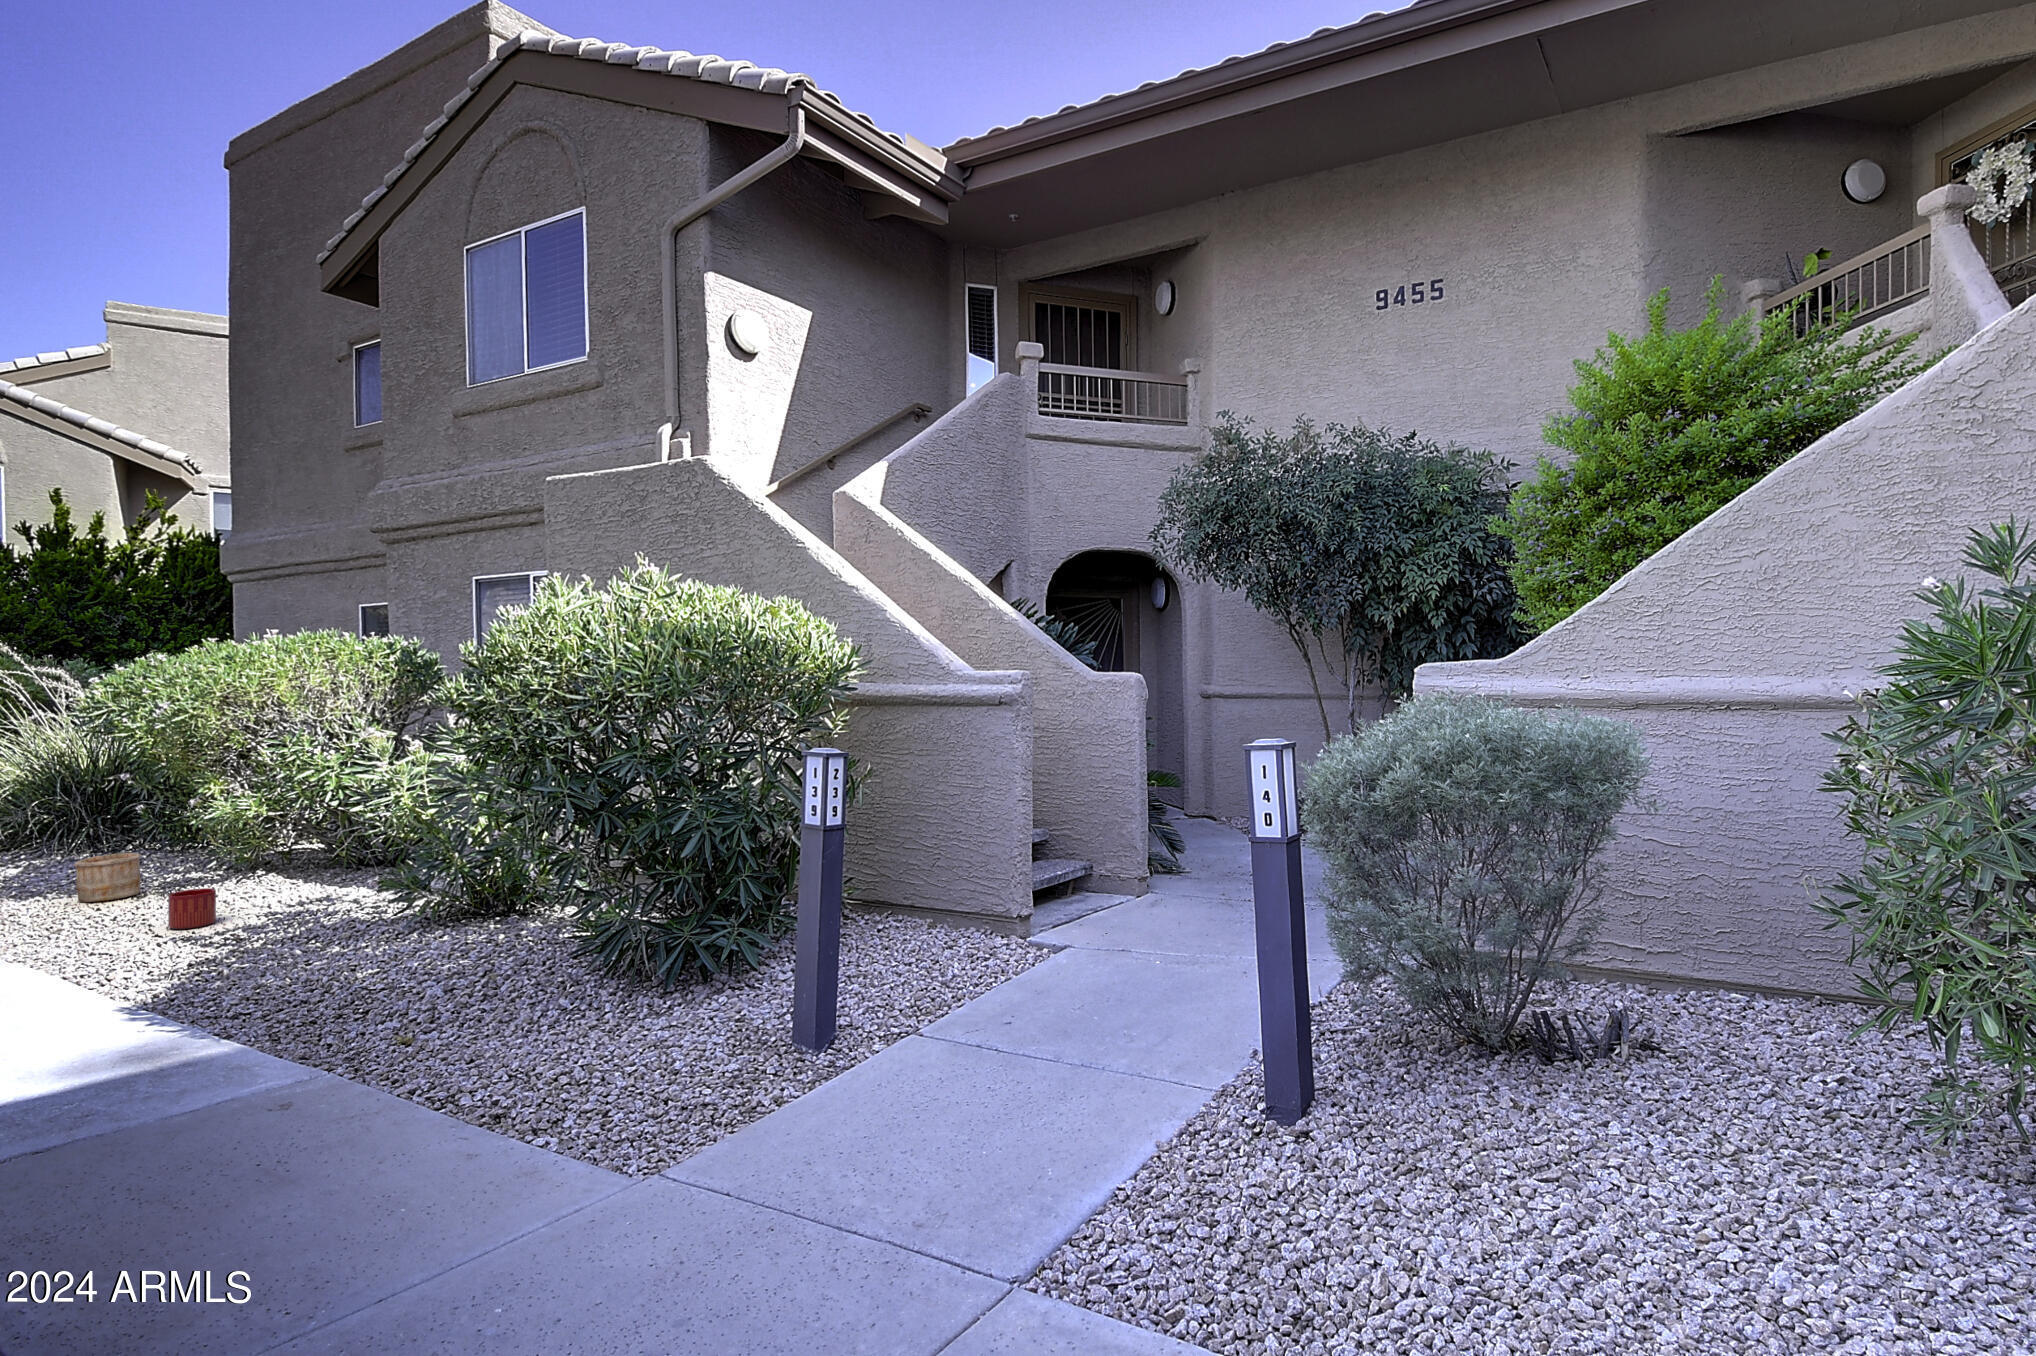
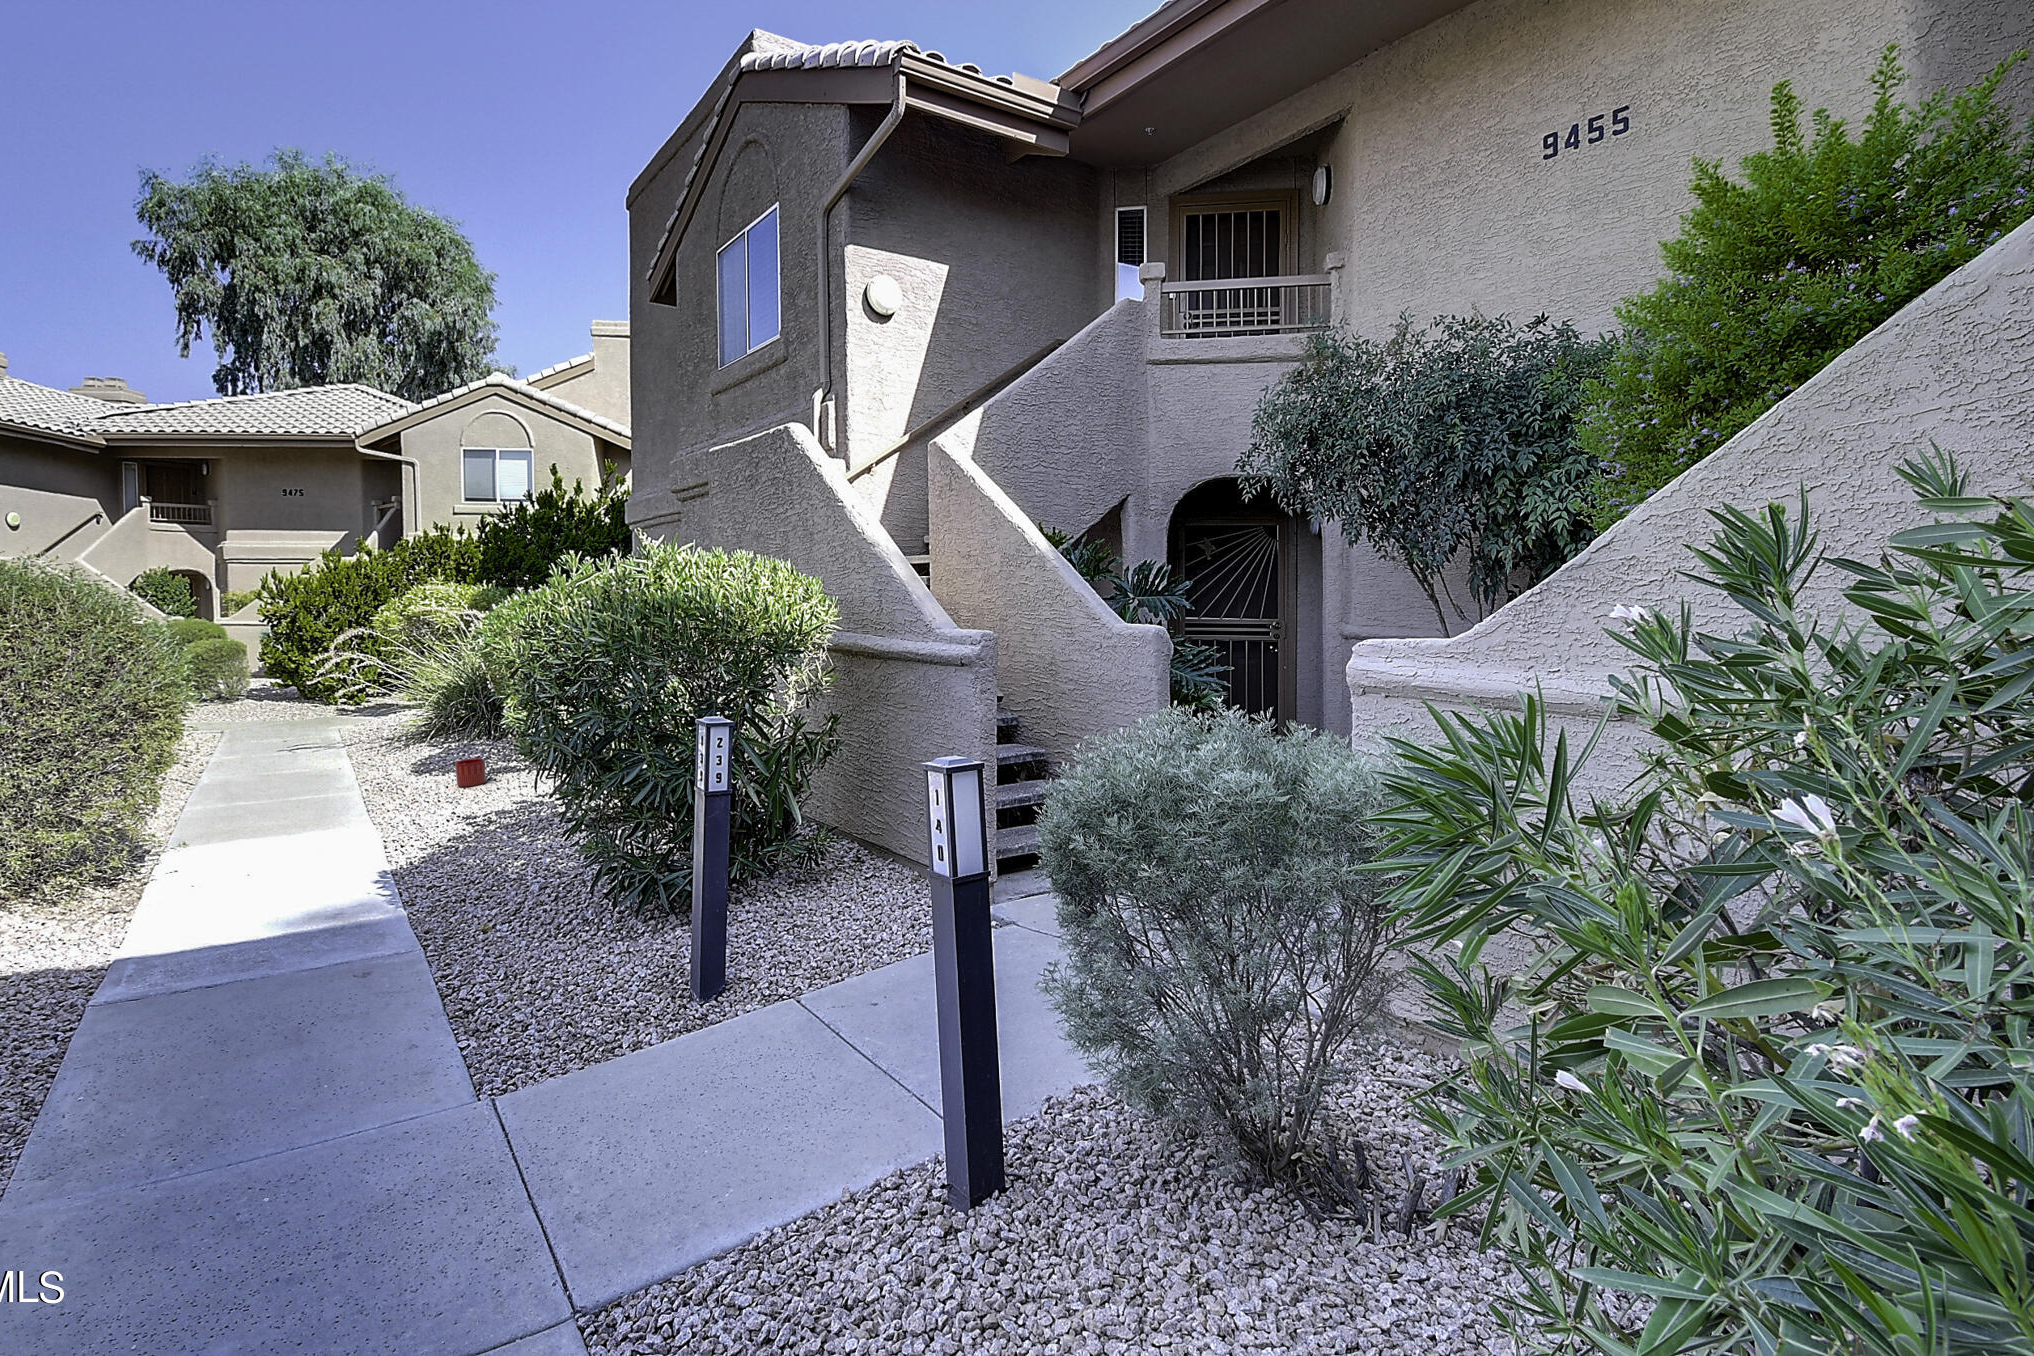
wooden bucket: present [74,853,141,902] -> none [435,727,476,760]

